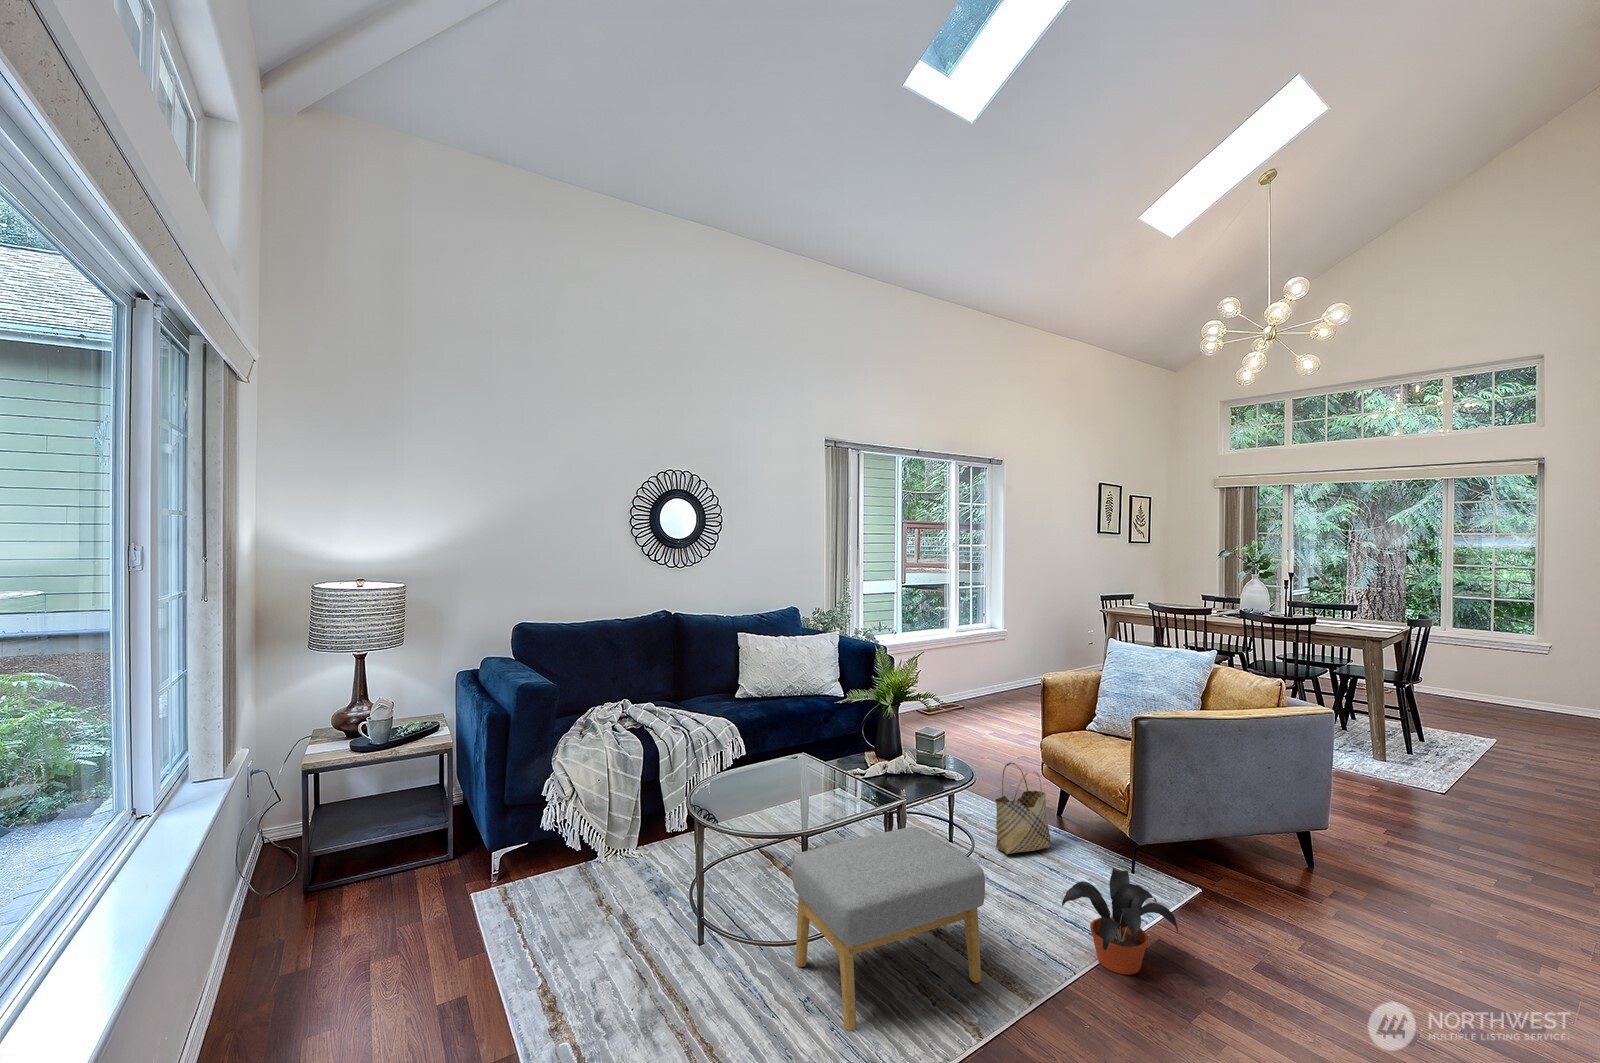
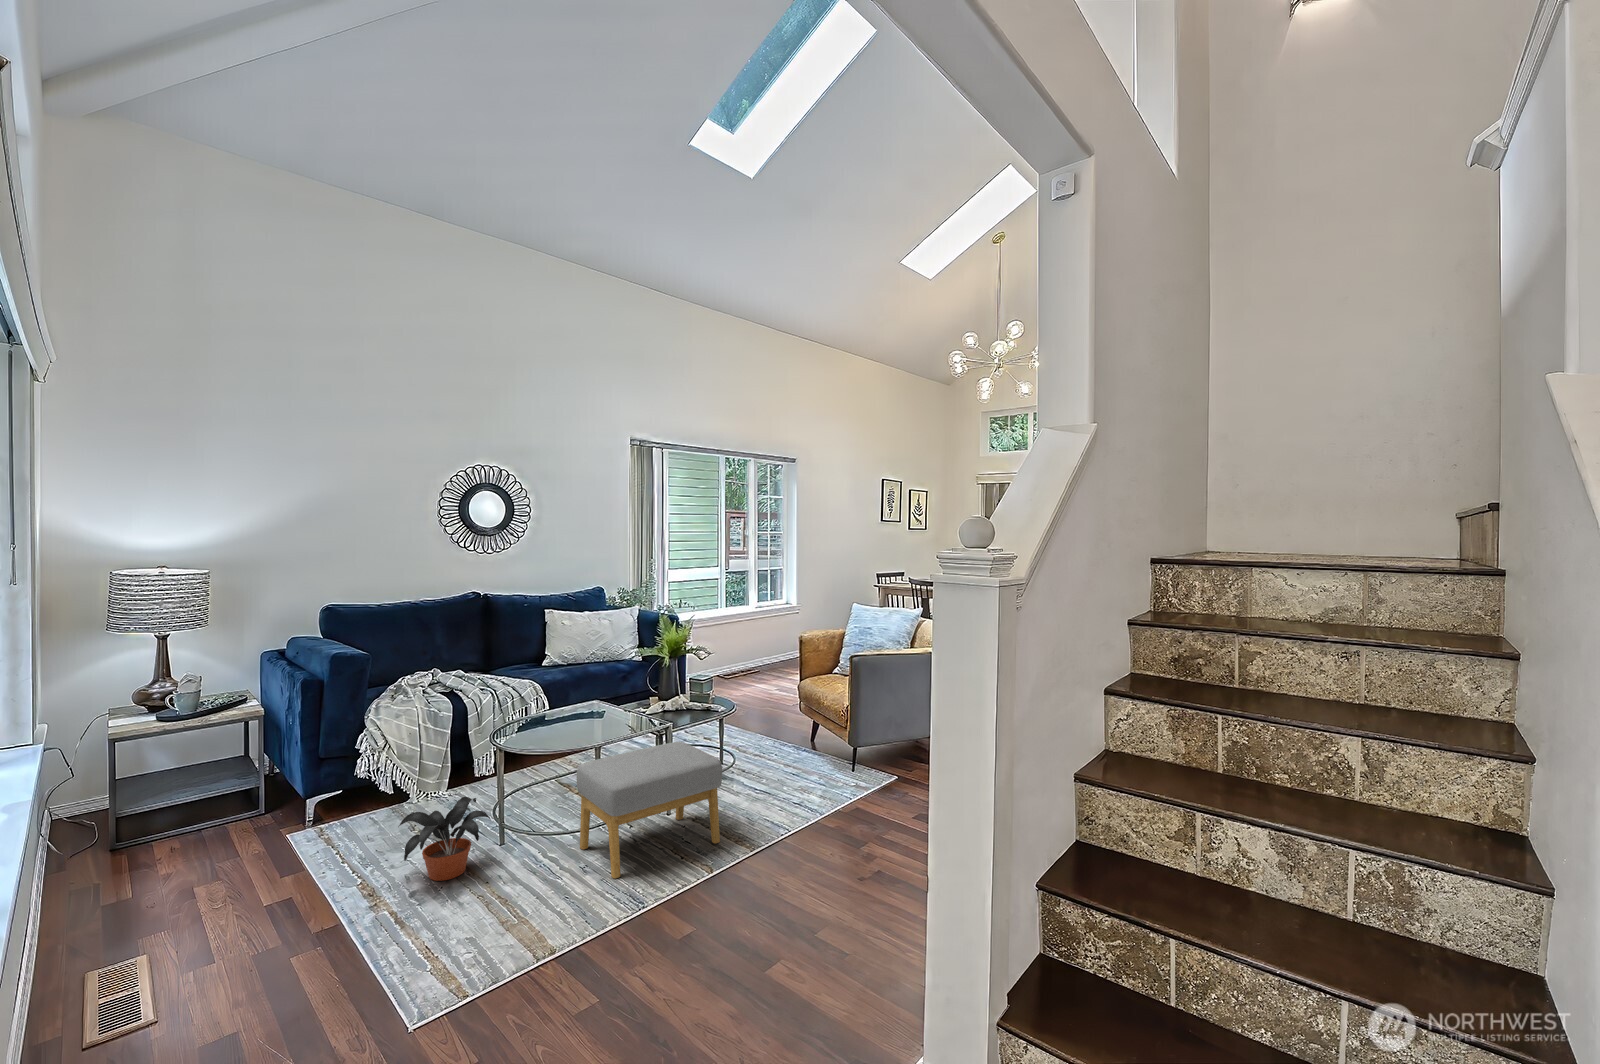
woven basket: present [995,763,1050,854] -> none [754,699,797,768]
potted plant: present [1062,868,1178,975] -> present [399,797,491,881]

